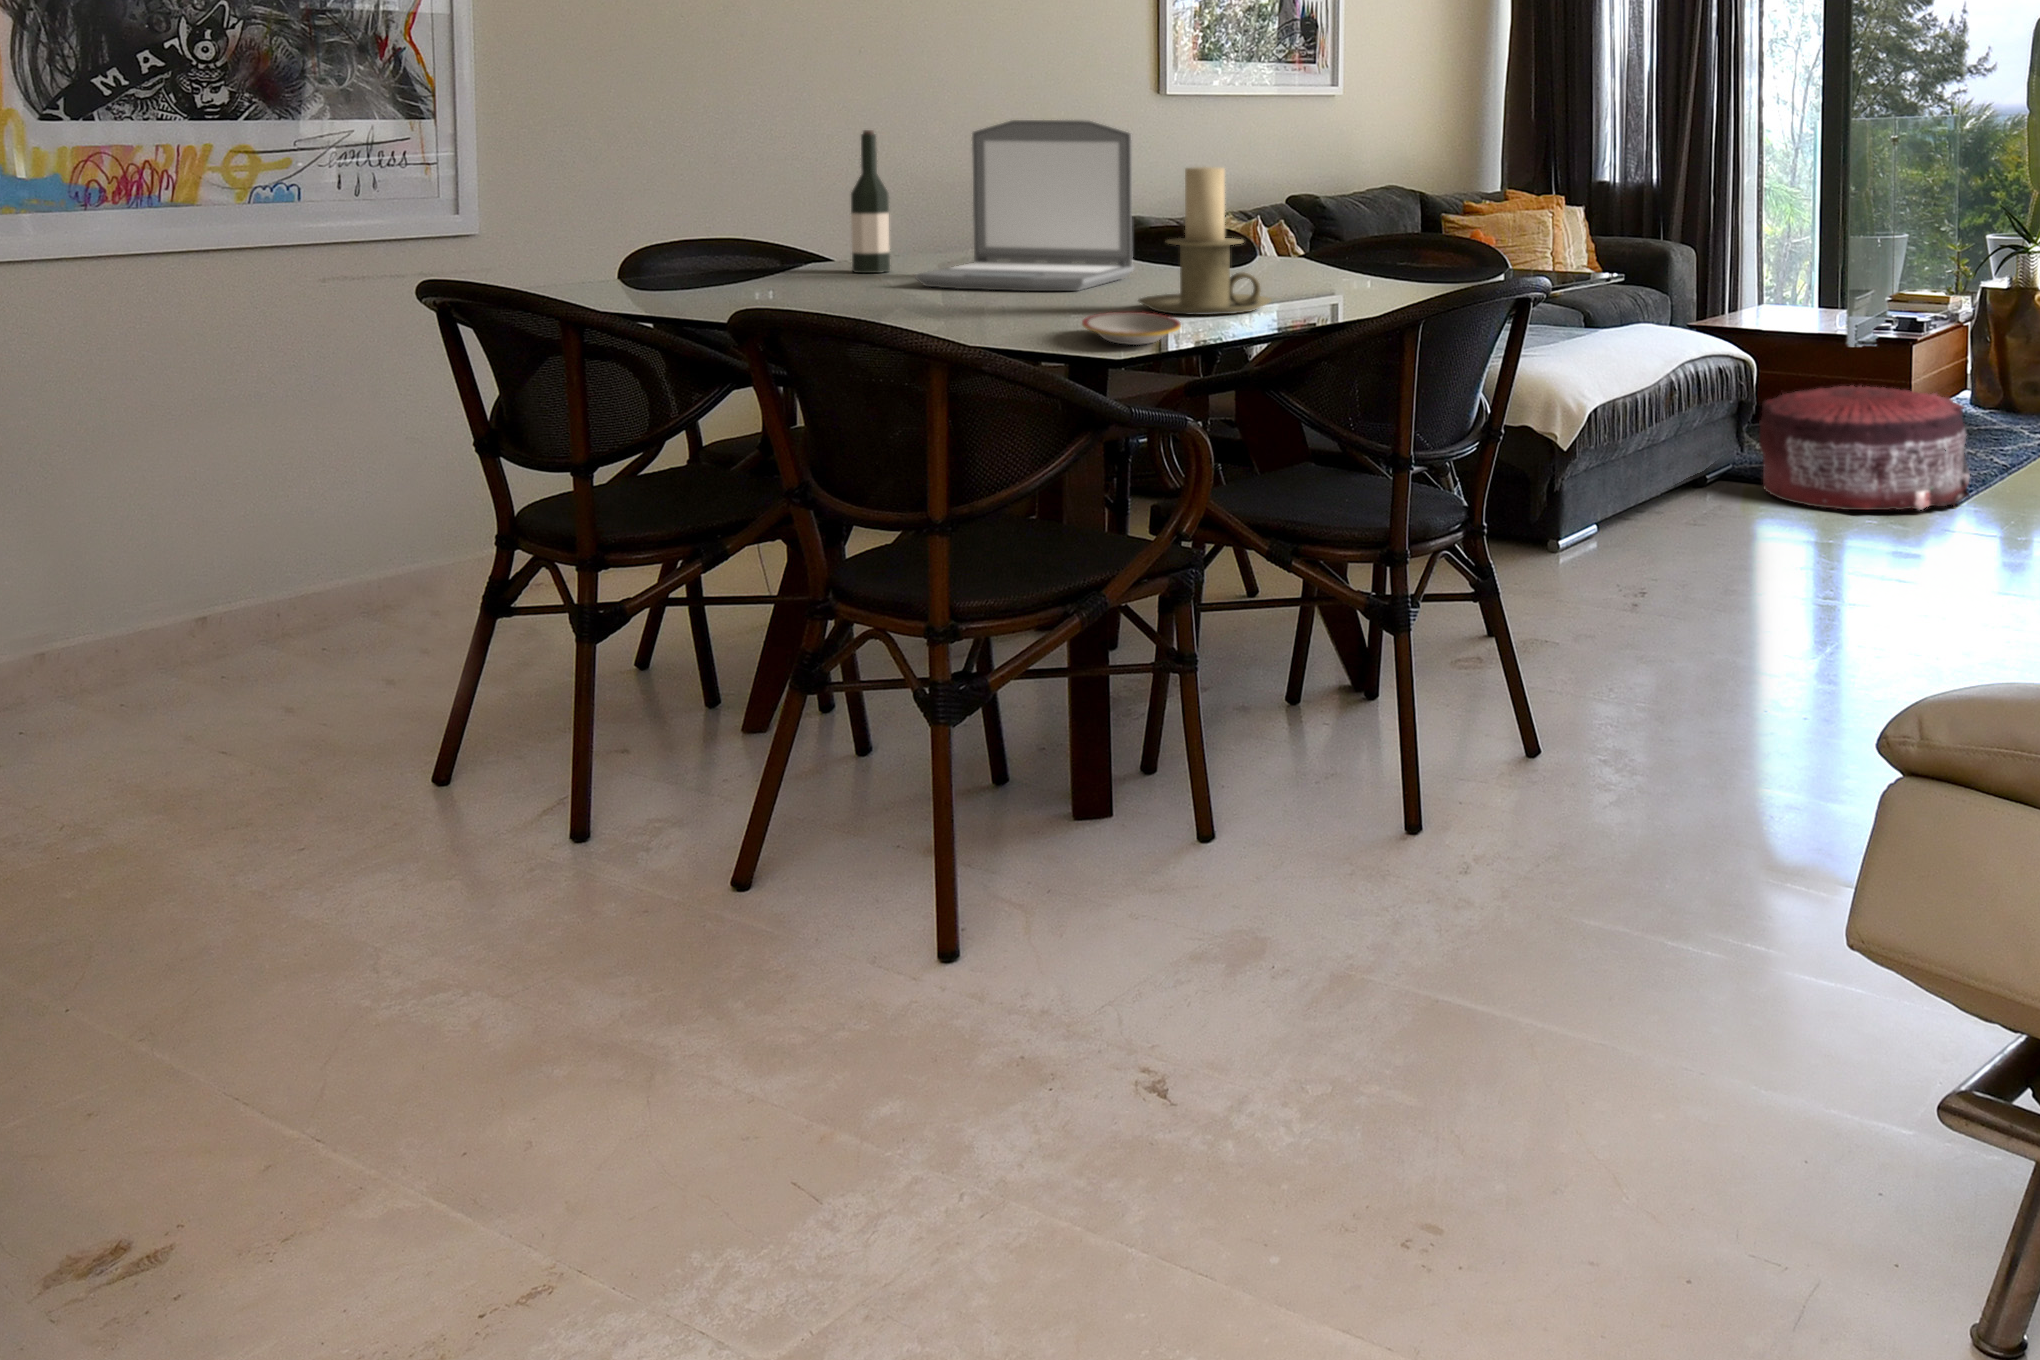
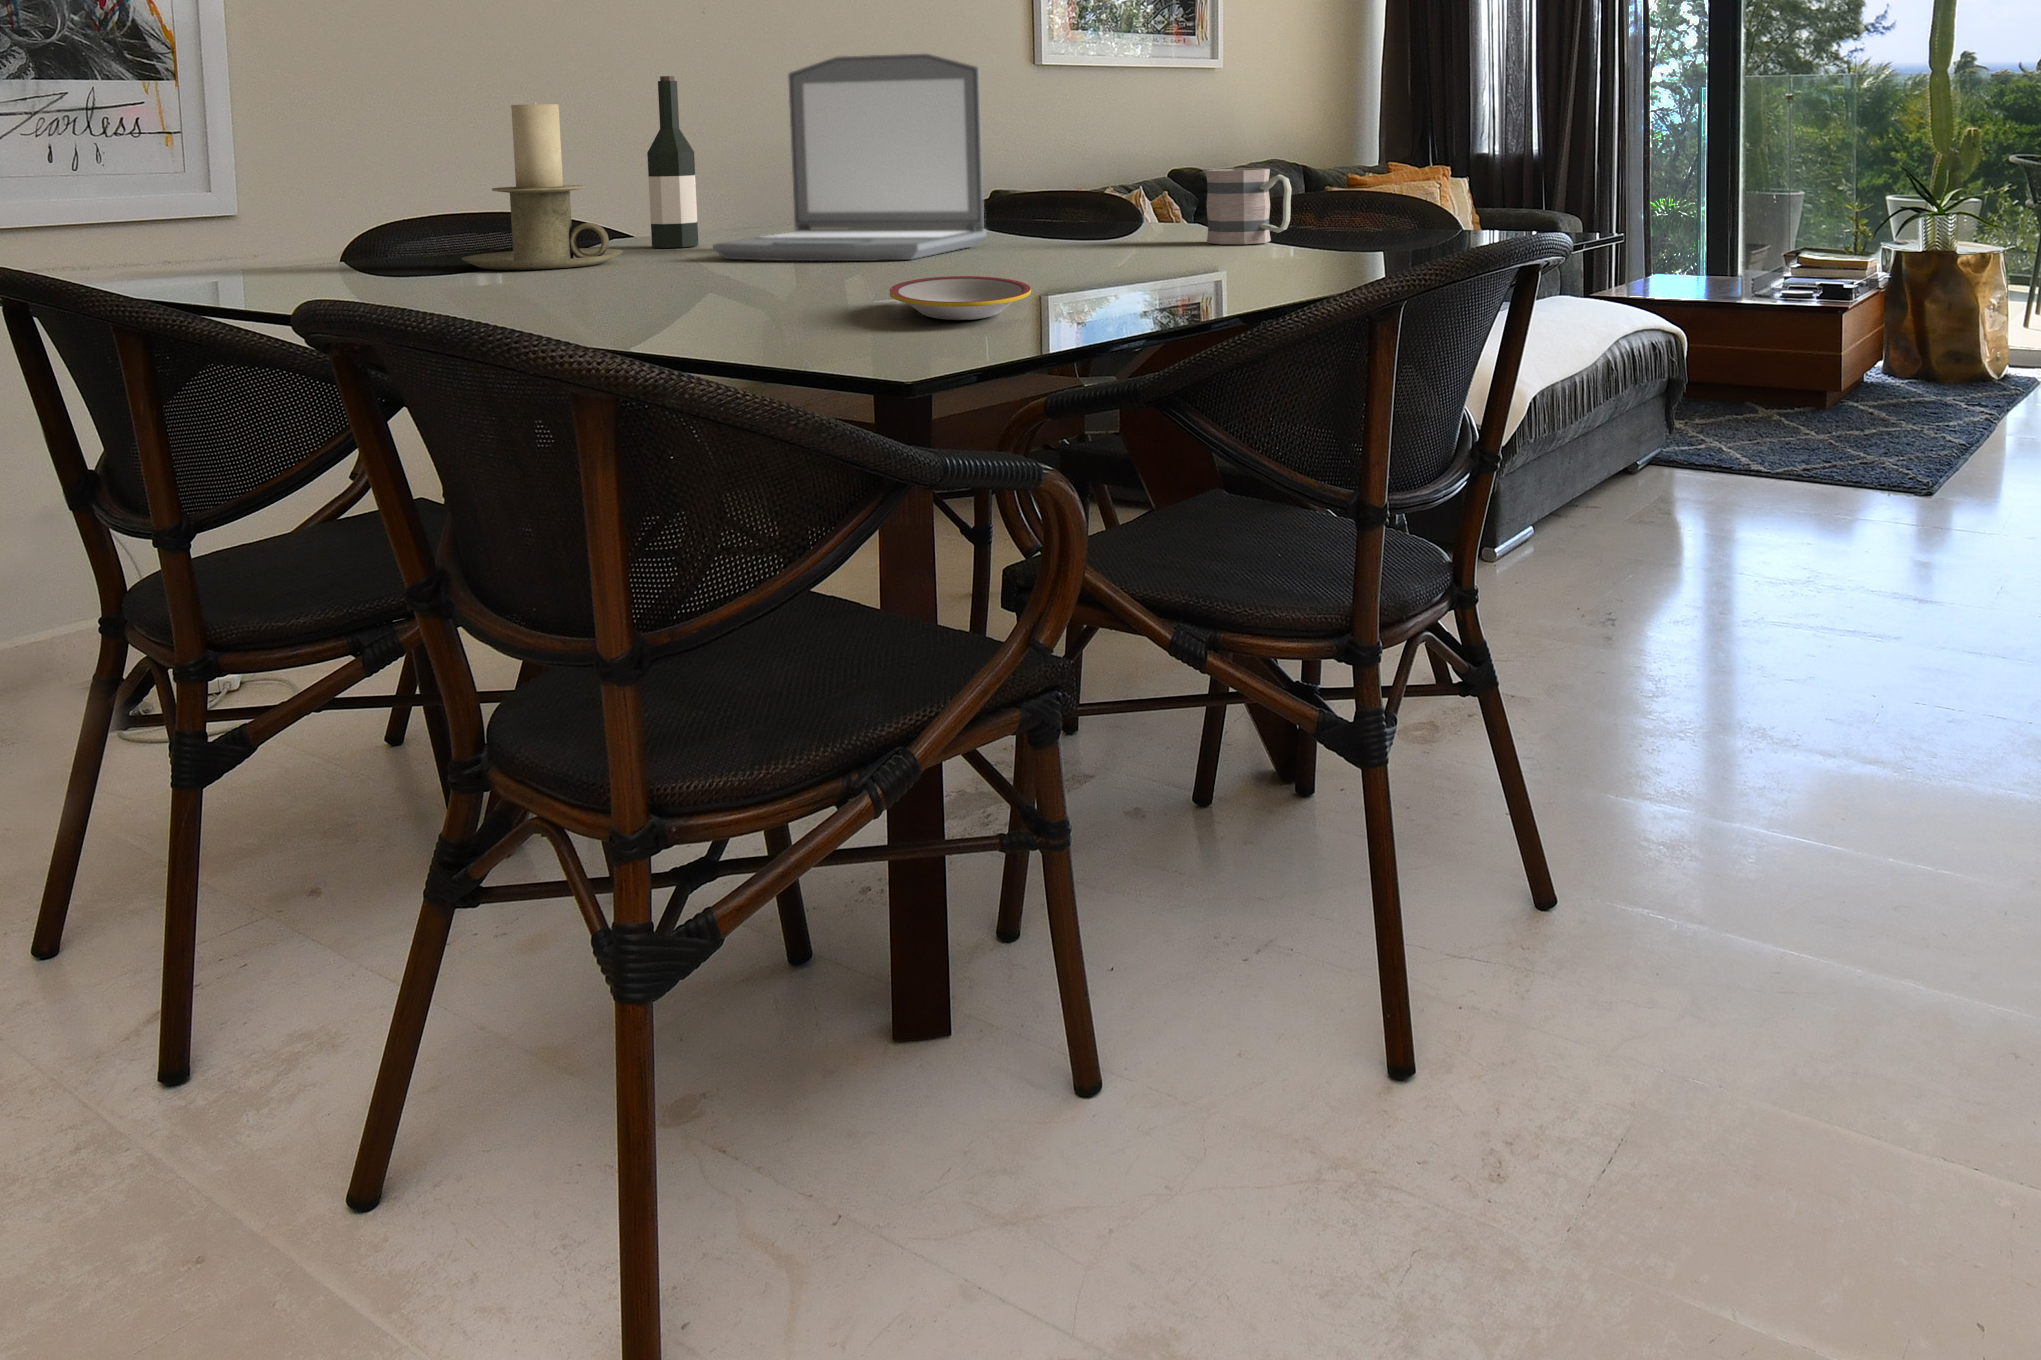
candle holder: present [1139,167,1272,315] -> present [462,102,623,270]
mug: none [1314,220,1382,282] -> present [1206,169,1292,244]
pouf: present [1759,386,1970,510] -> none [1692,359,1942,500]

